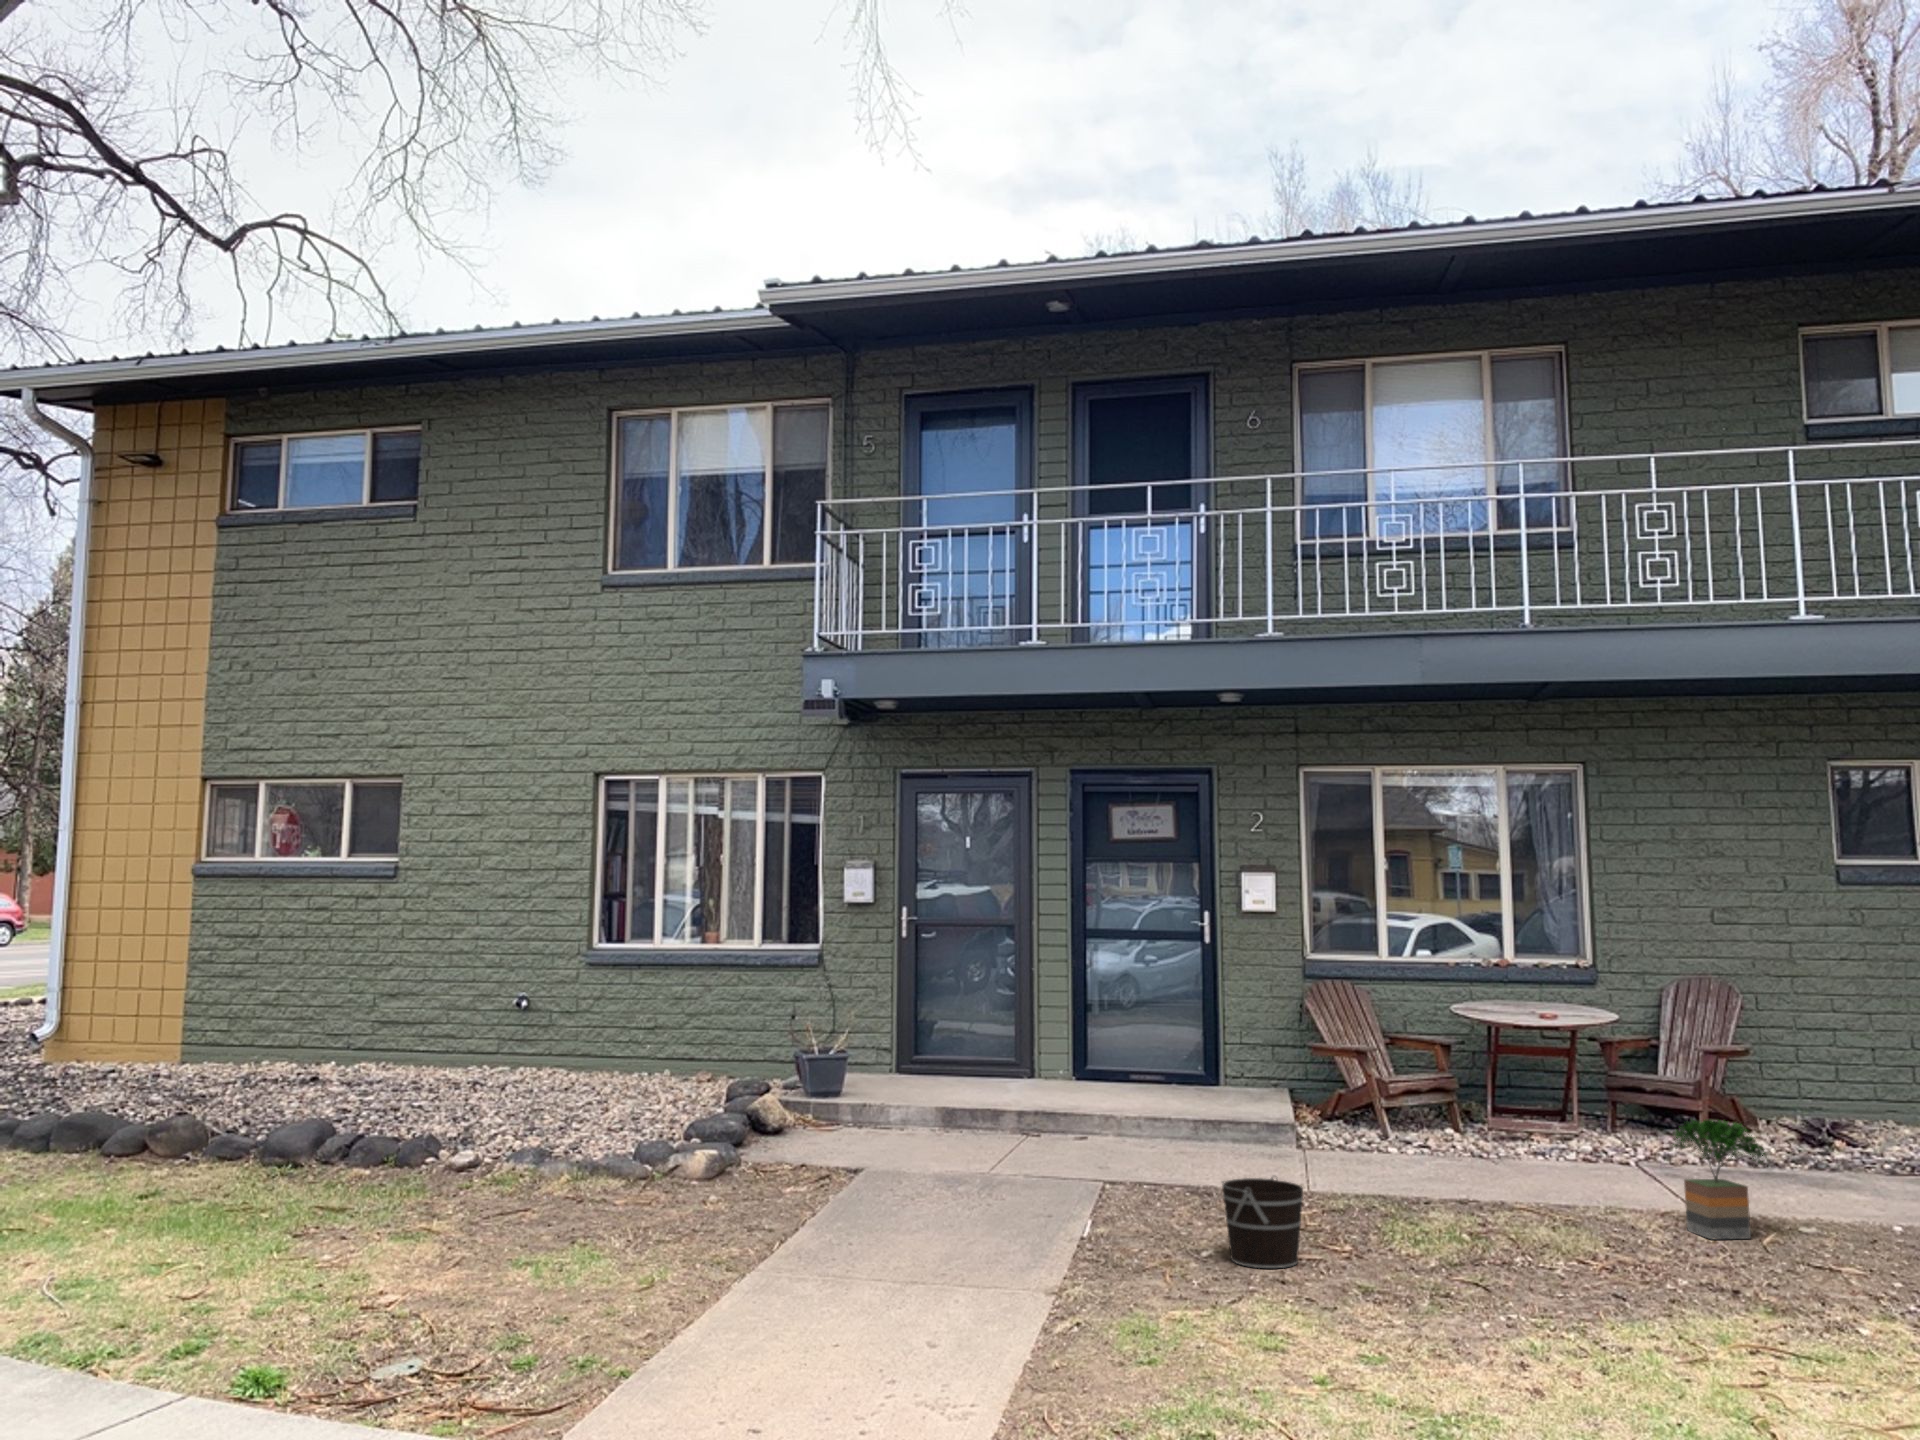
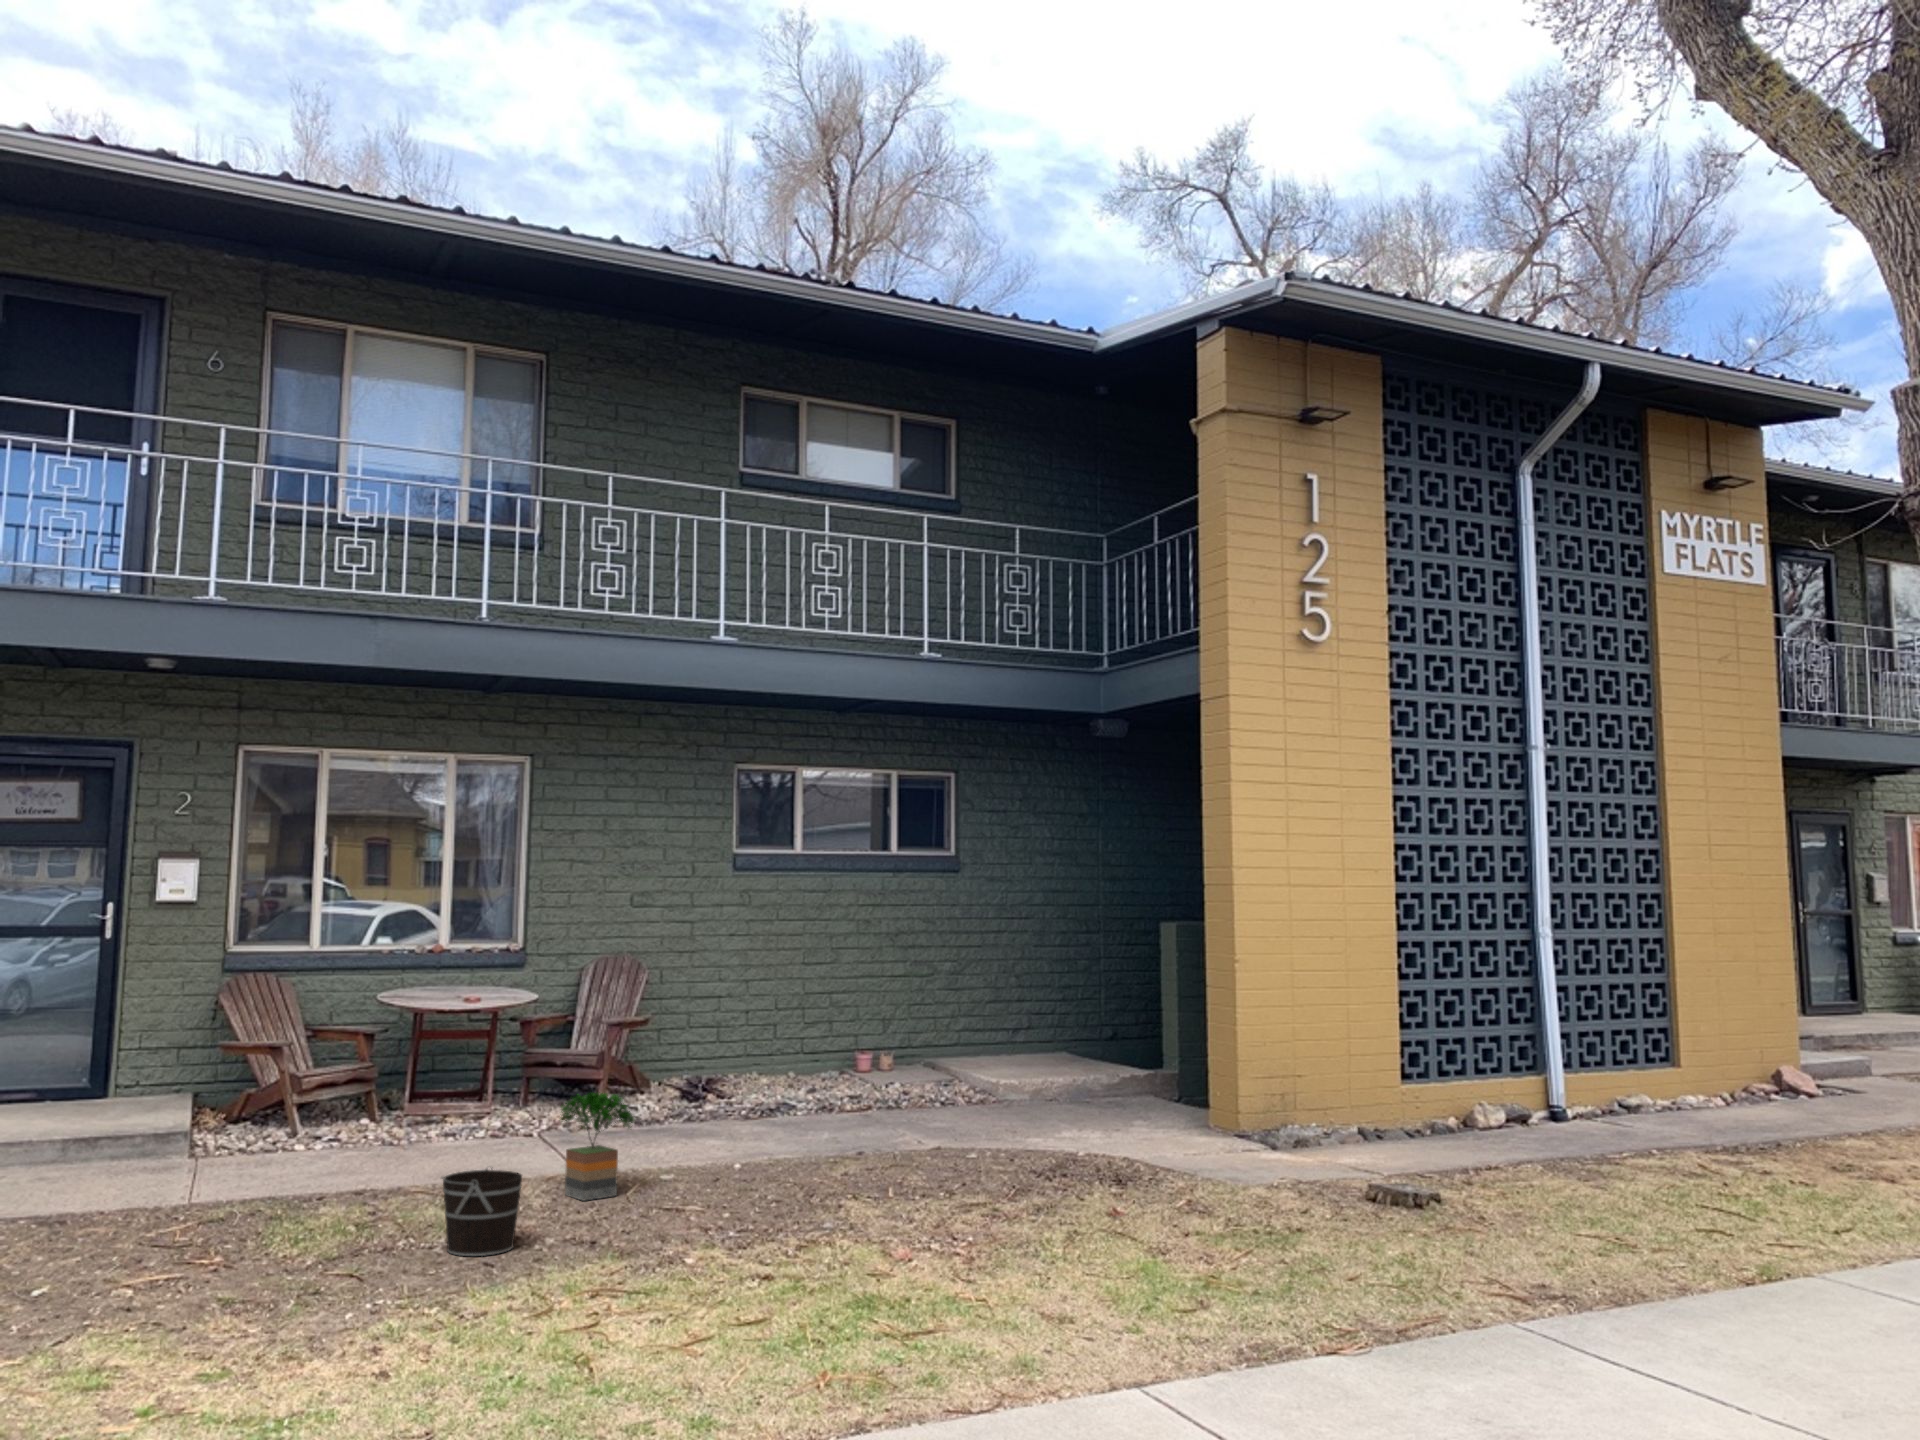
bucket: present [1222,1177,1303,1268] -> present [441,1168,522,1256]

